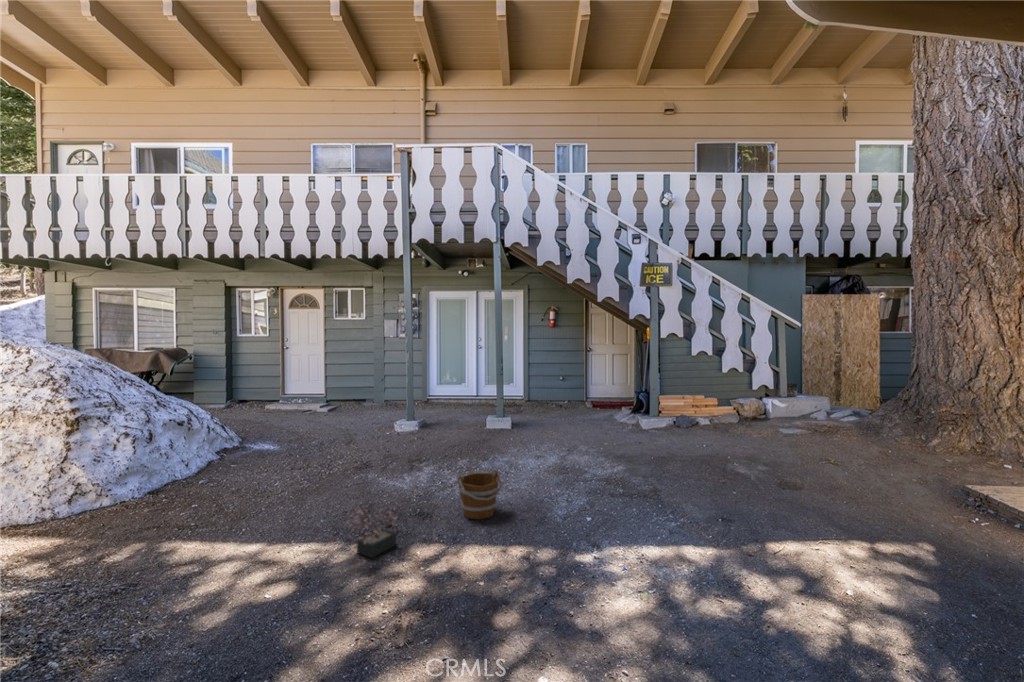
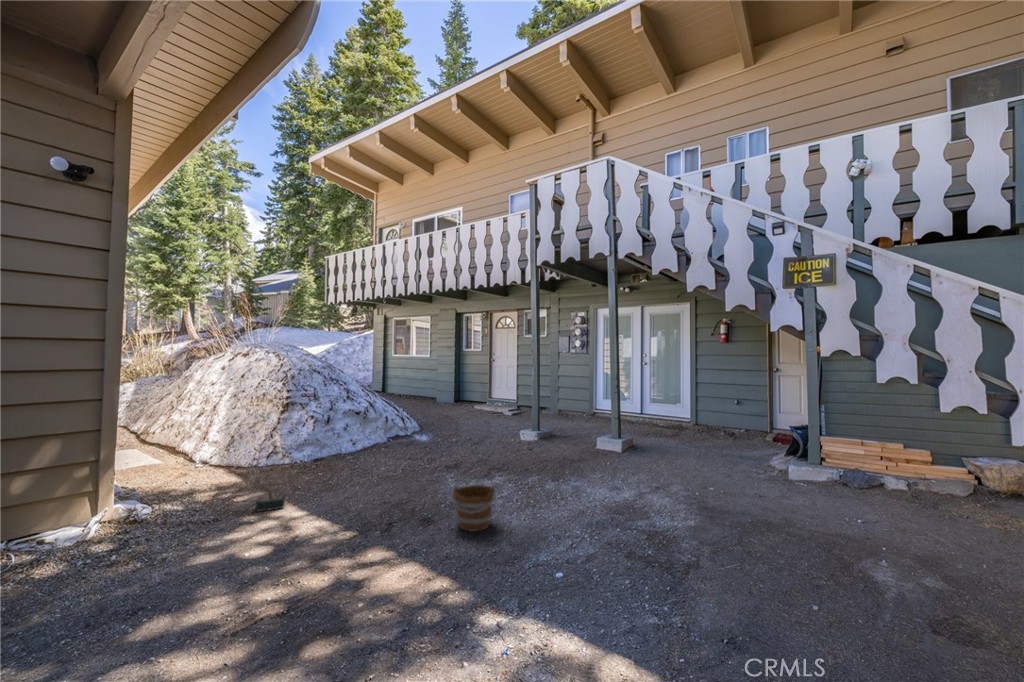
decorative plant: present [347,508,397,558] -> present [248,474,288,512]

